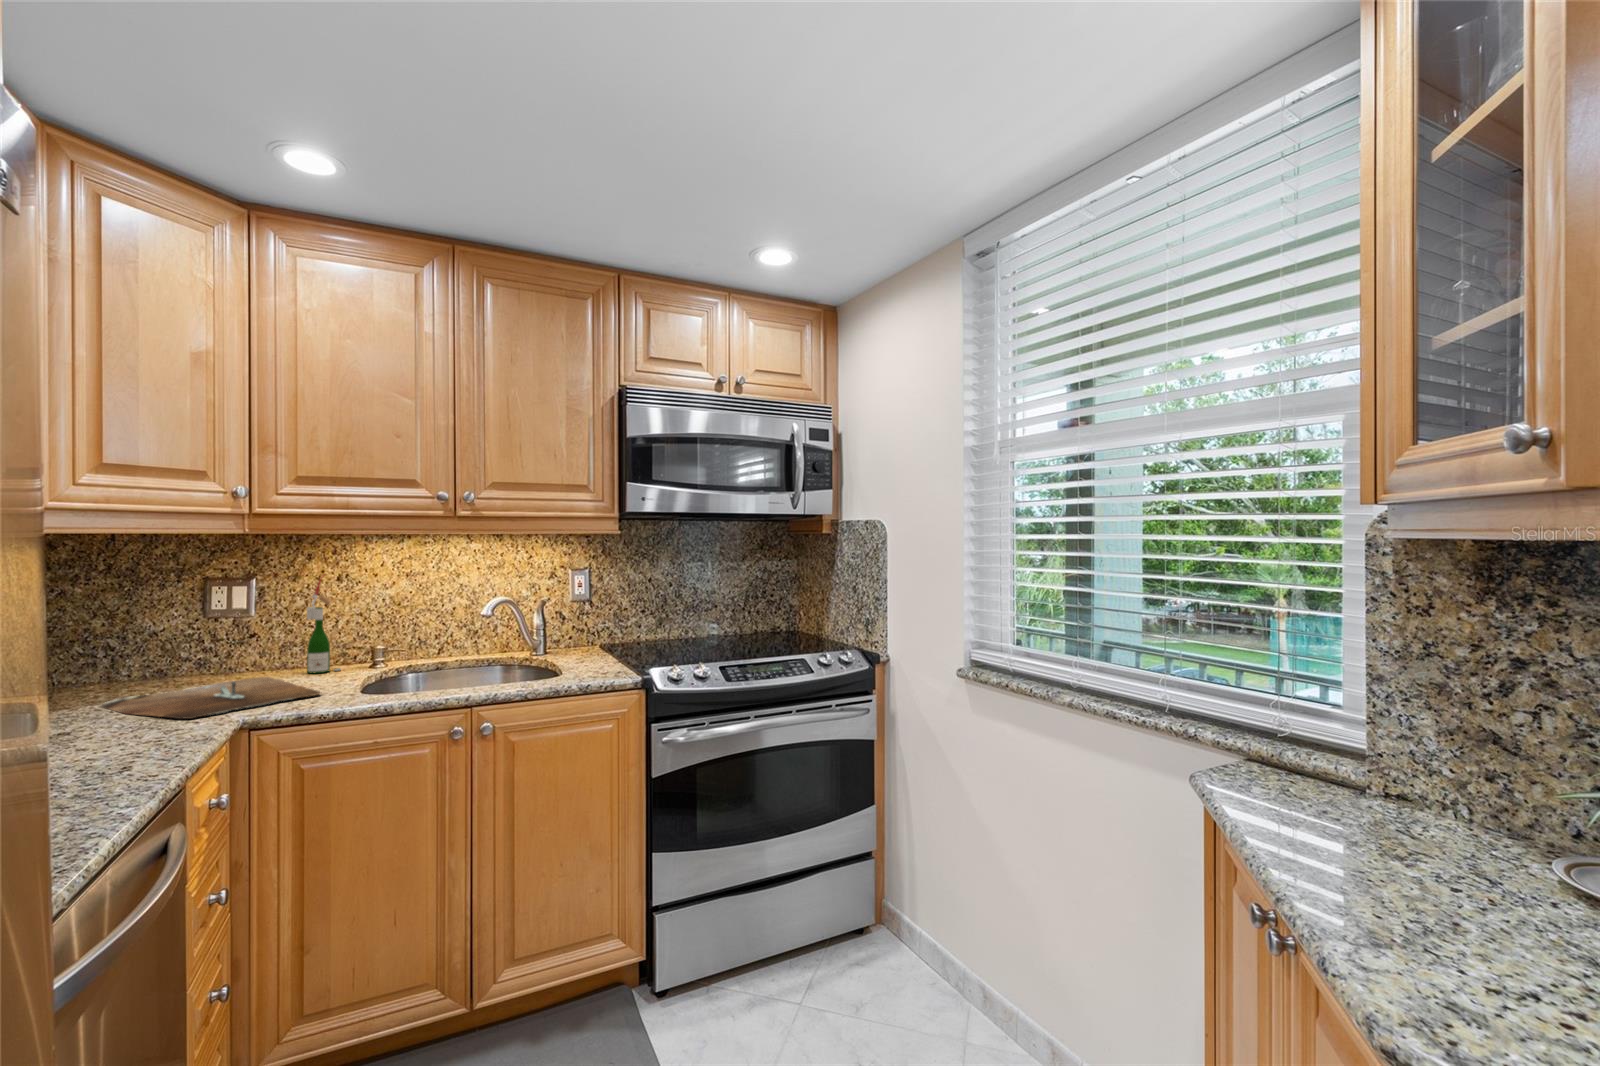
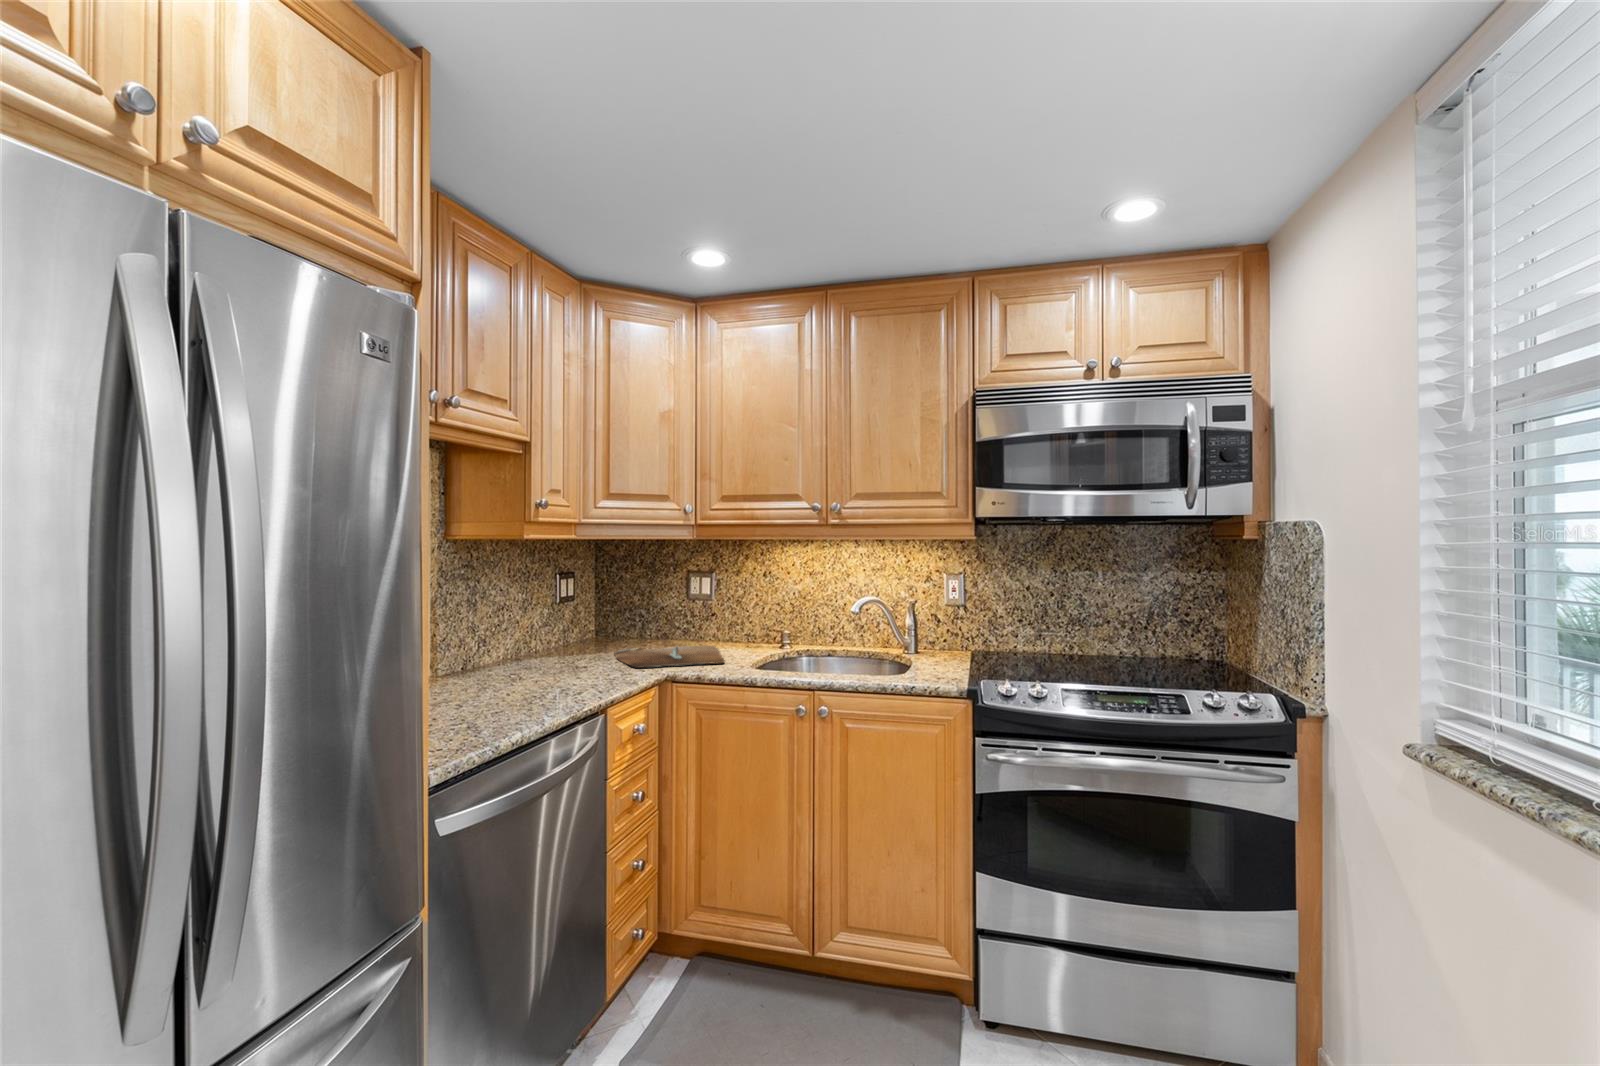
wine bottle: present [307,576,340,673] -> none [741,570,763,647]

